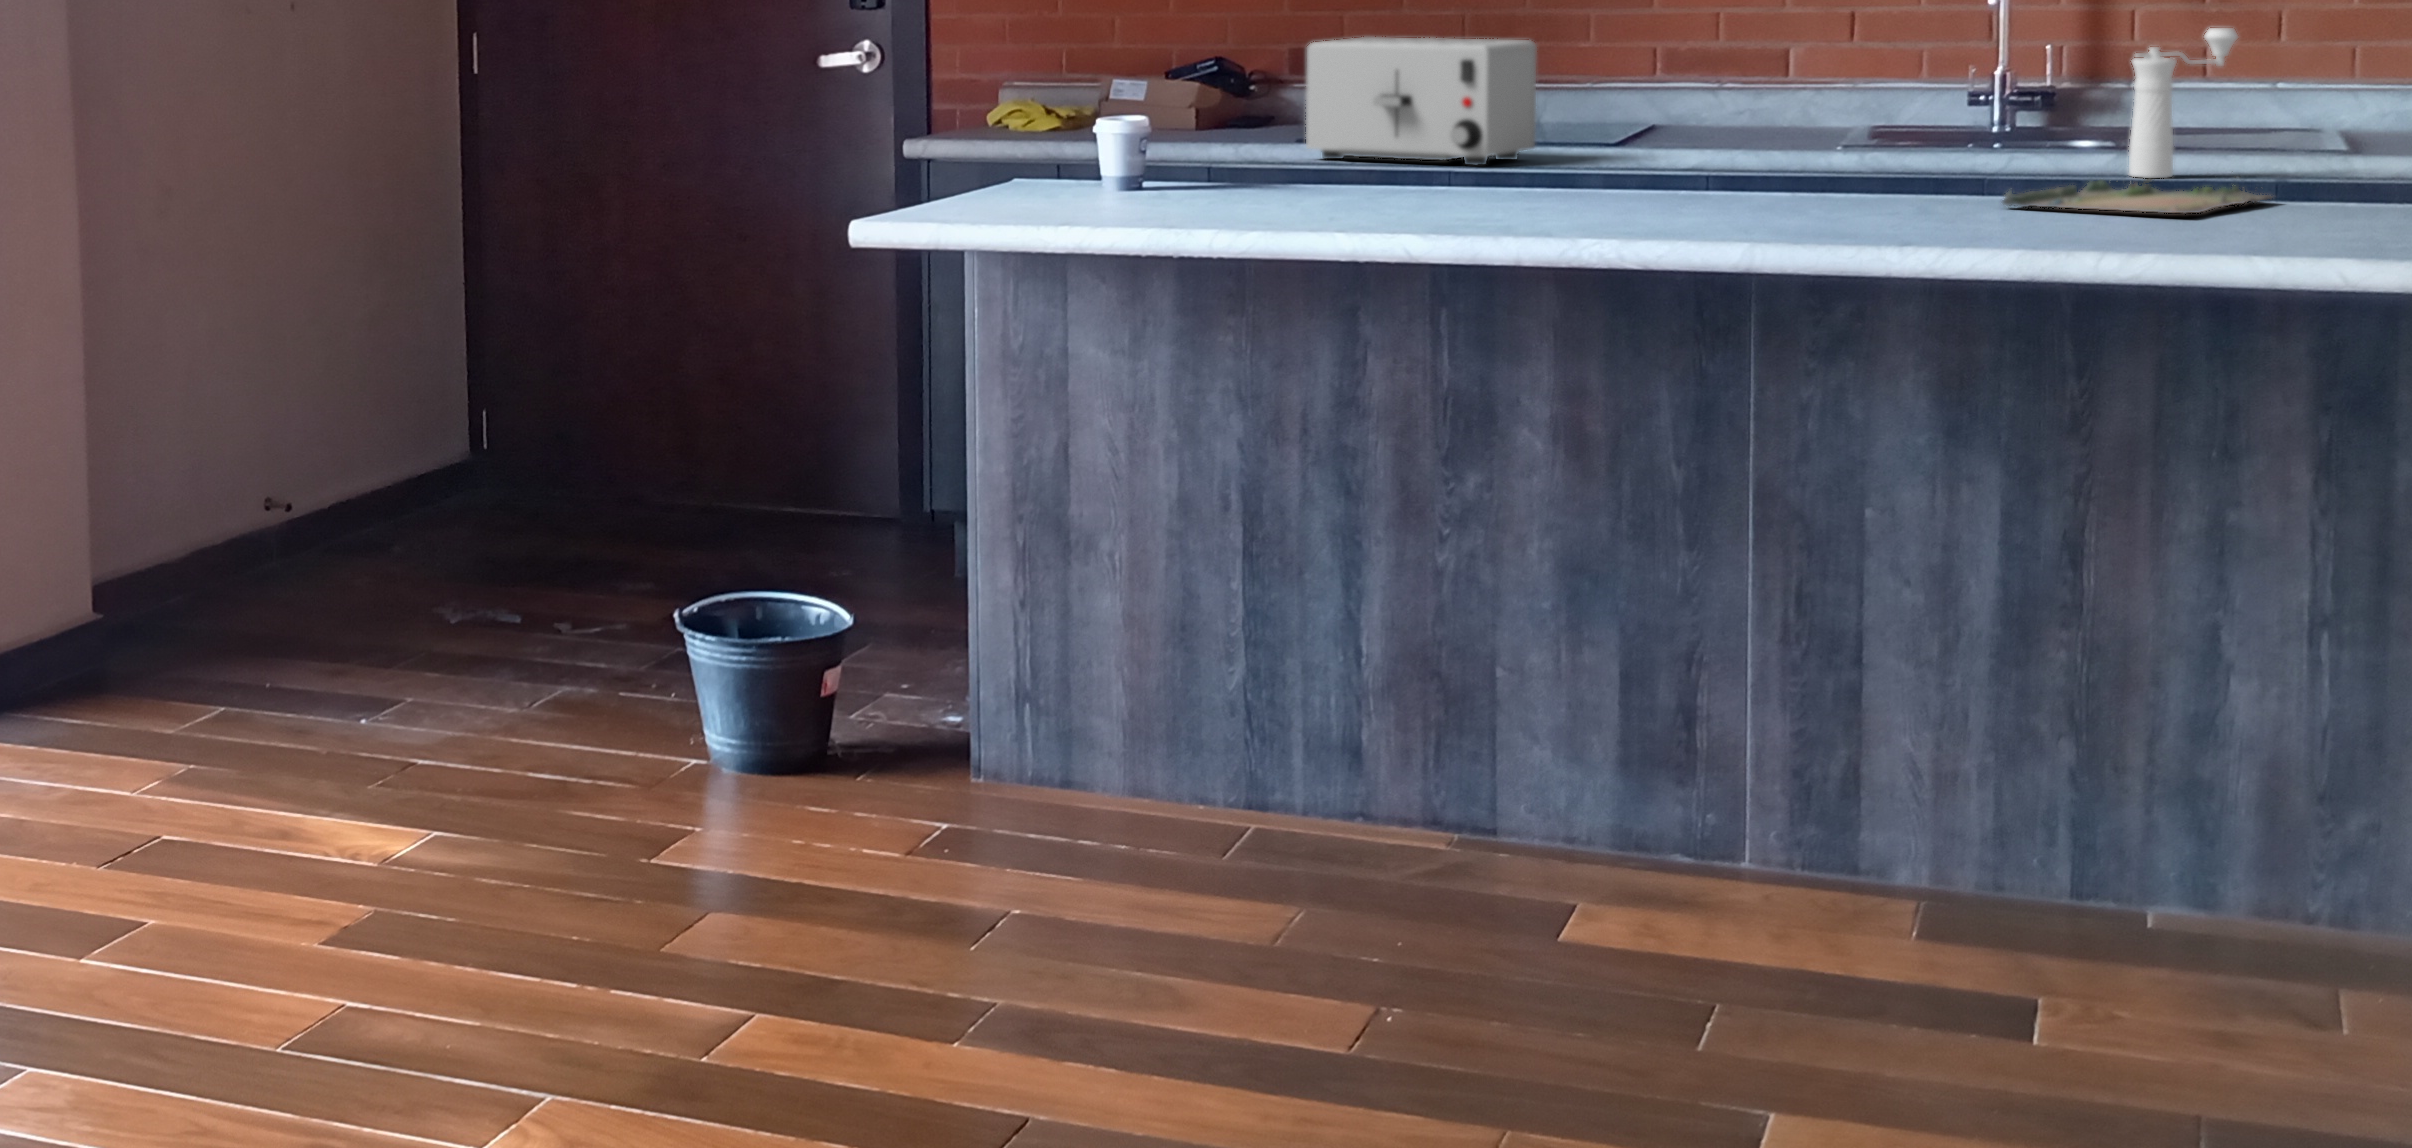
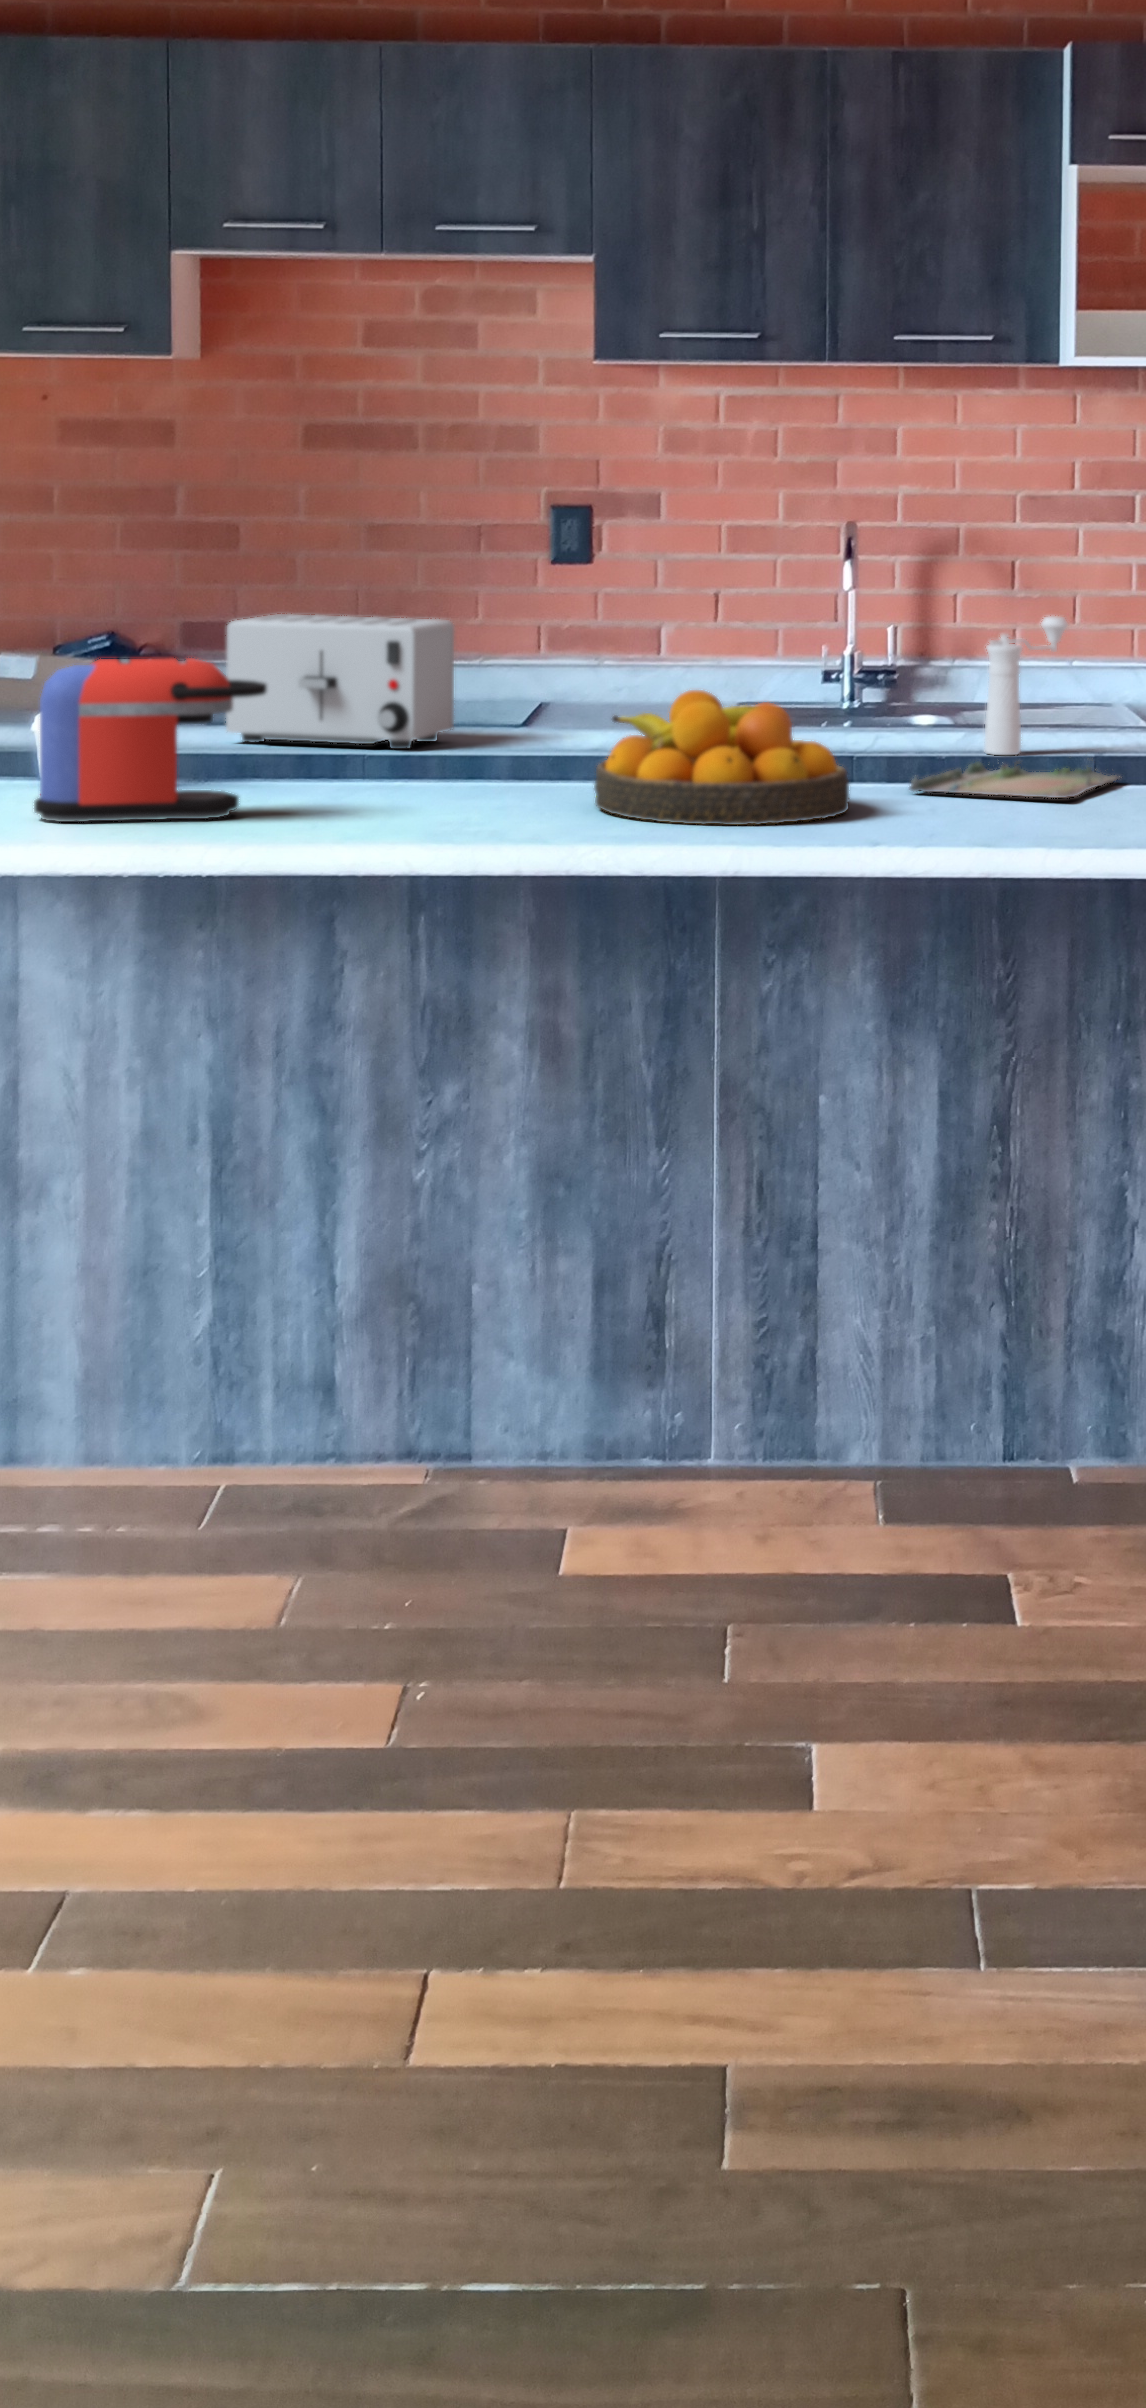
coffee maker: none [1084,64,1302,214] -> present [34,658,267,822]
fruit bowl: none [1635,96,1917,230] -> present [594,690,849,825]

